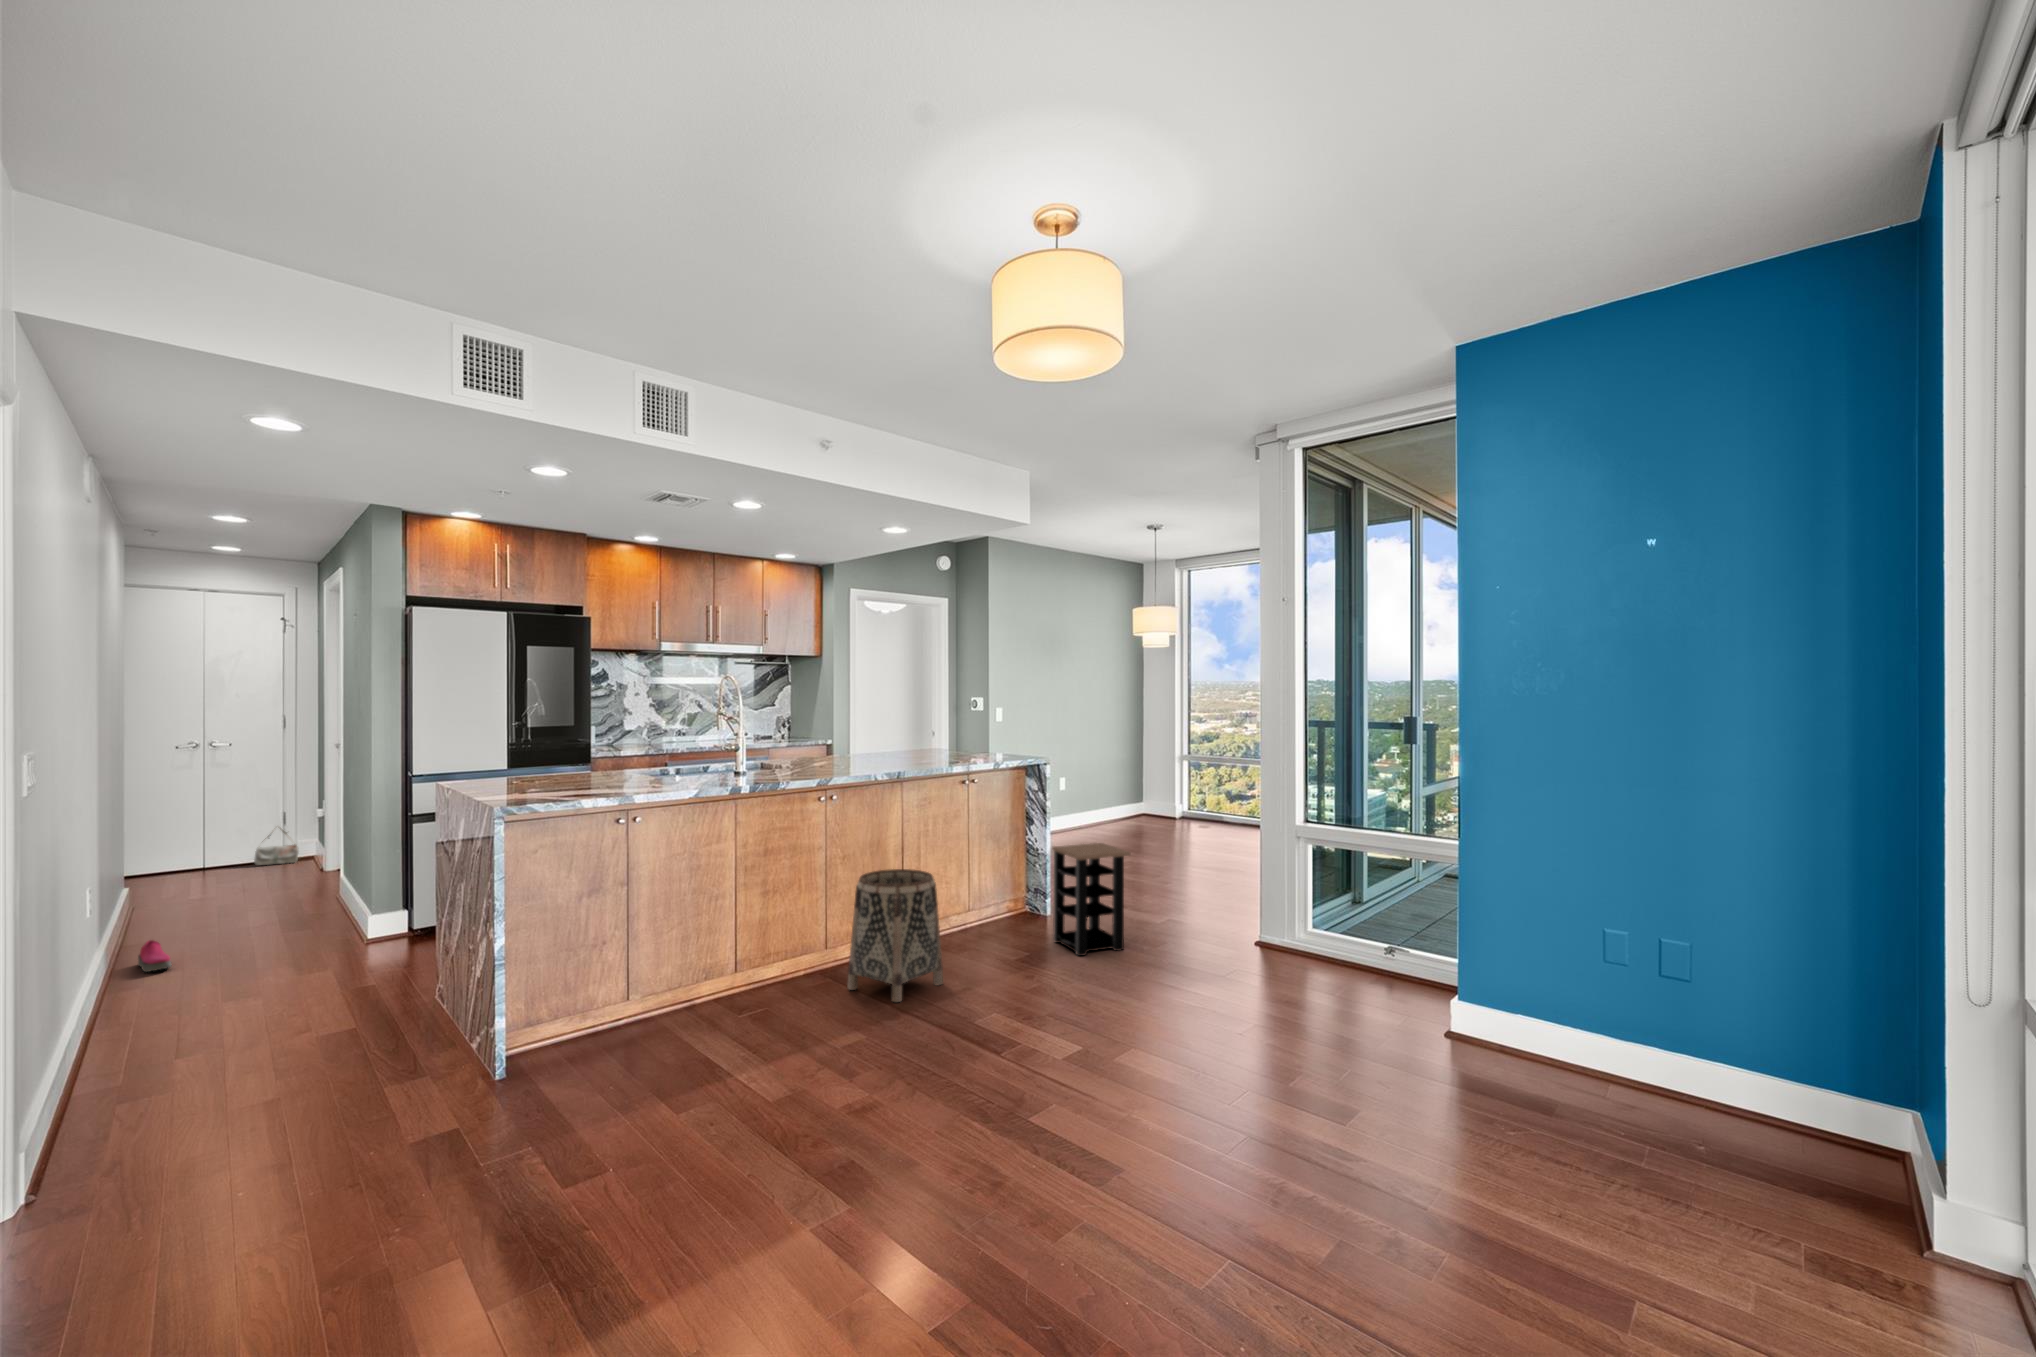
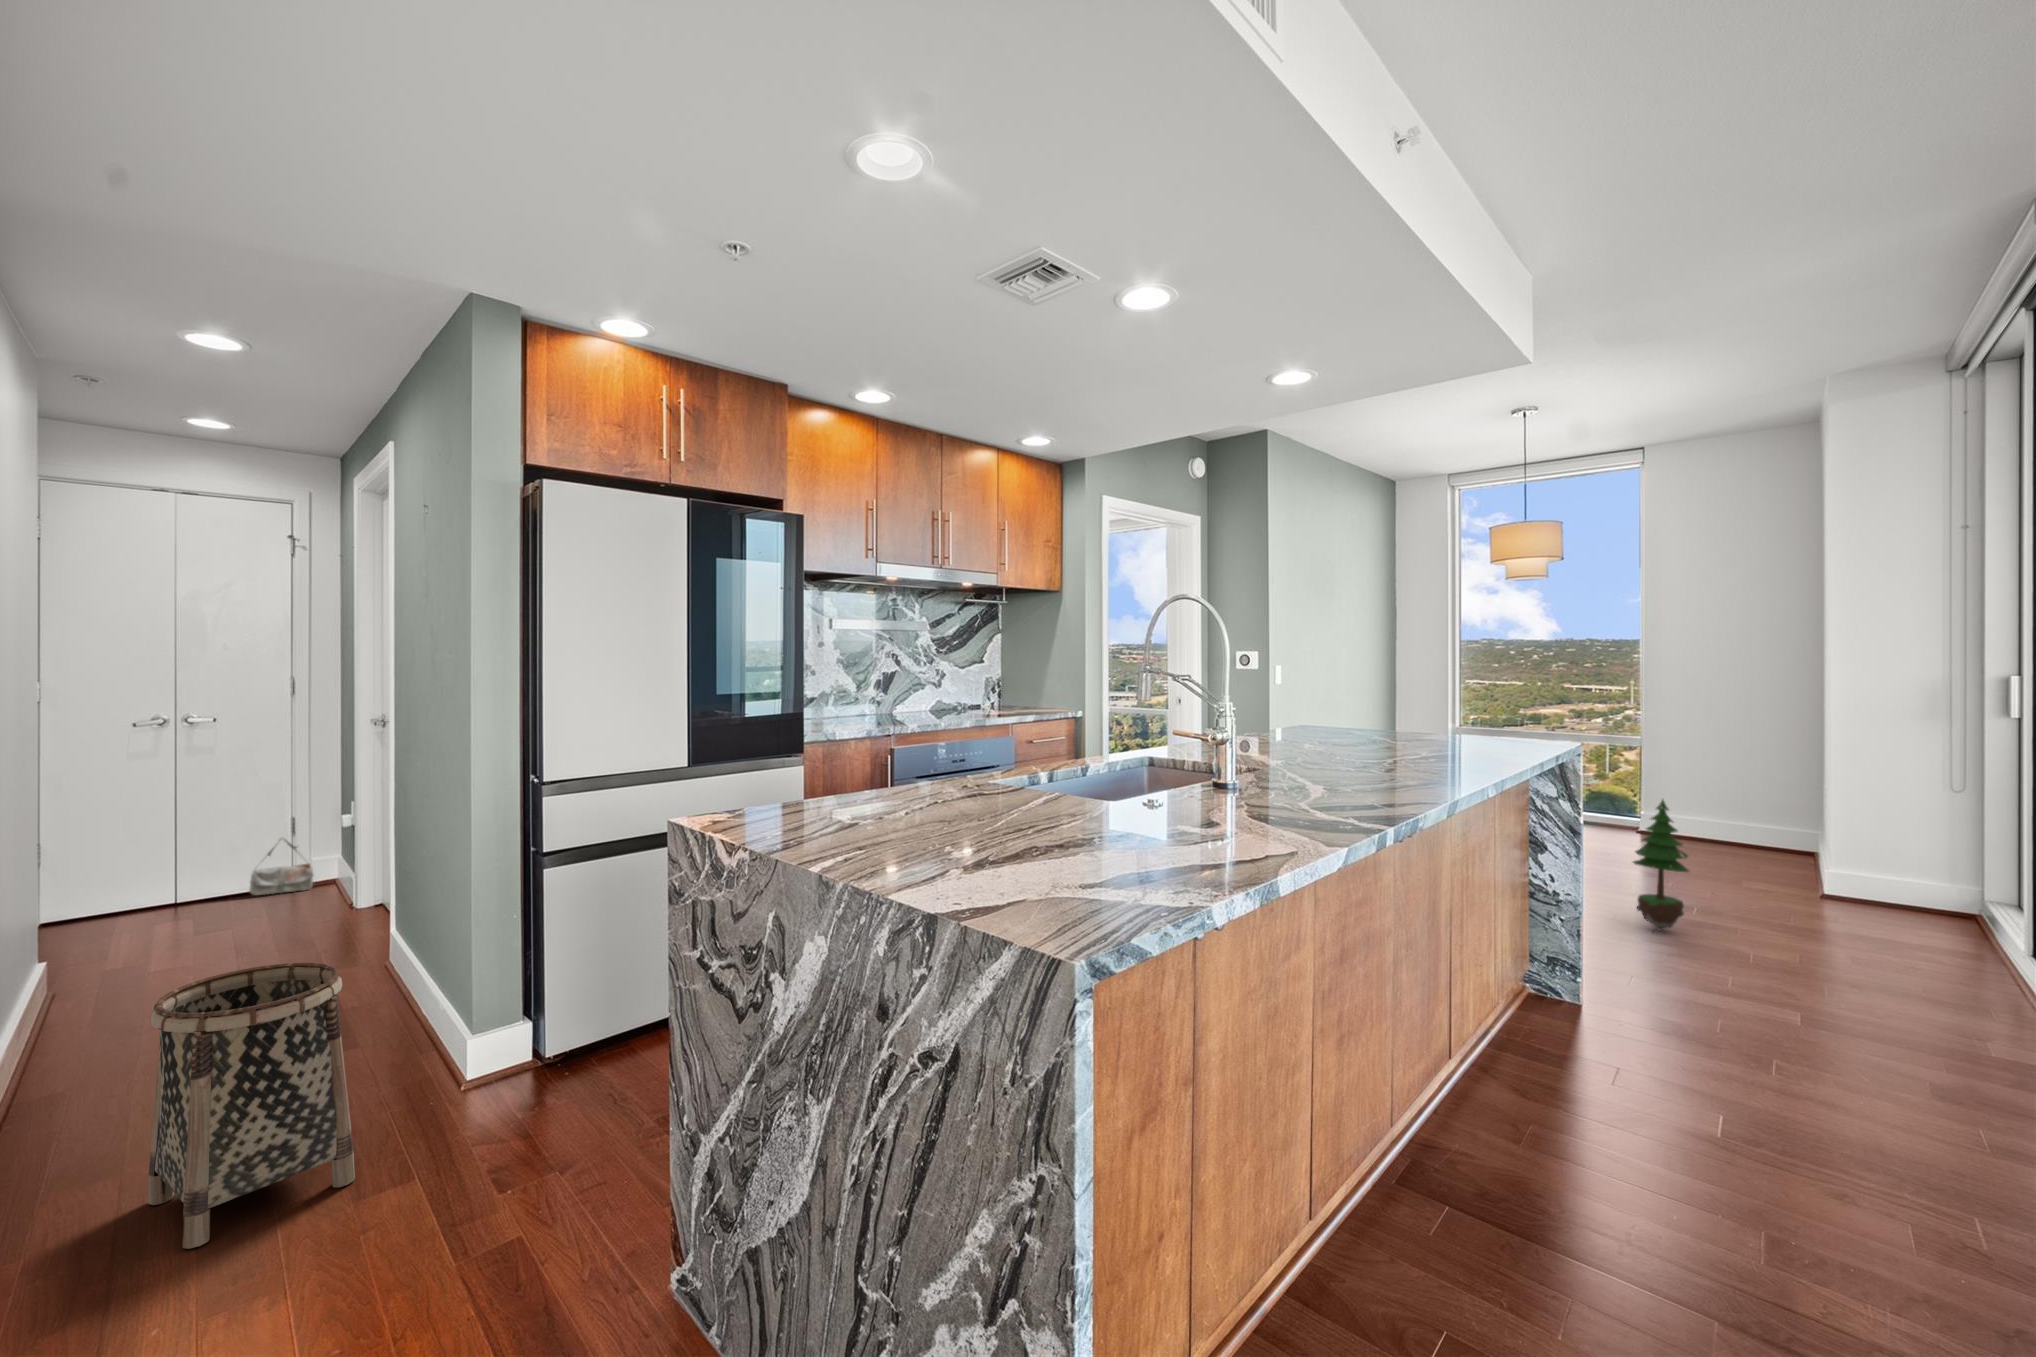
potted tree: none [1157,795,1190,884] -> present [1633,800,1689,930]
side table: present [1052,843,1131,956] -> none [1704,897,1888,1119]
basket: present [847,869,943,1002] -> present [148,963,355,1249]
shoe: present [138,940,171,972] -> none [51,1101,117,1176]

